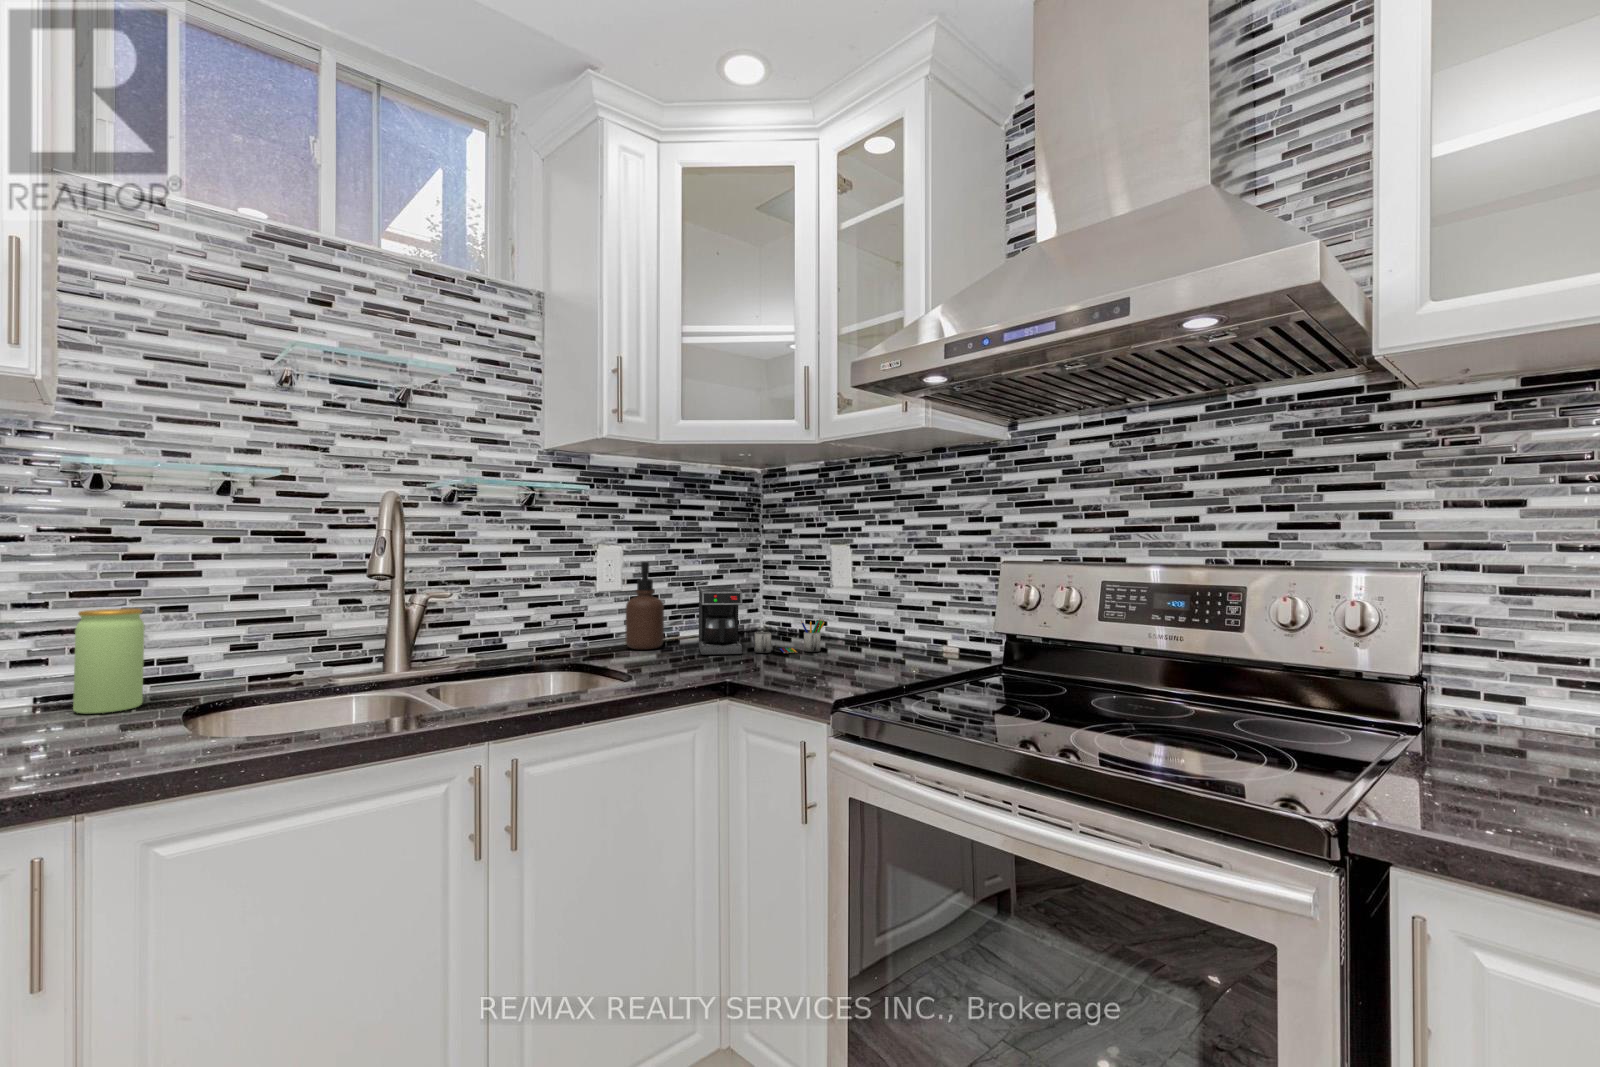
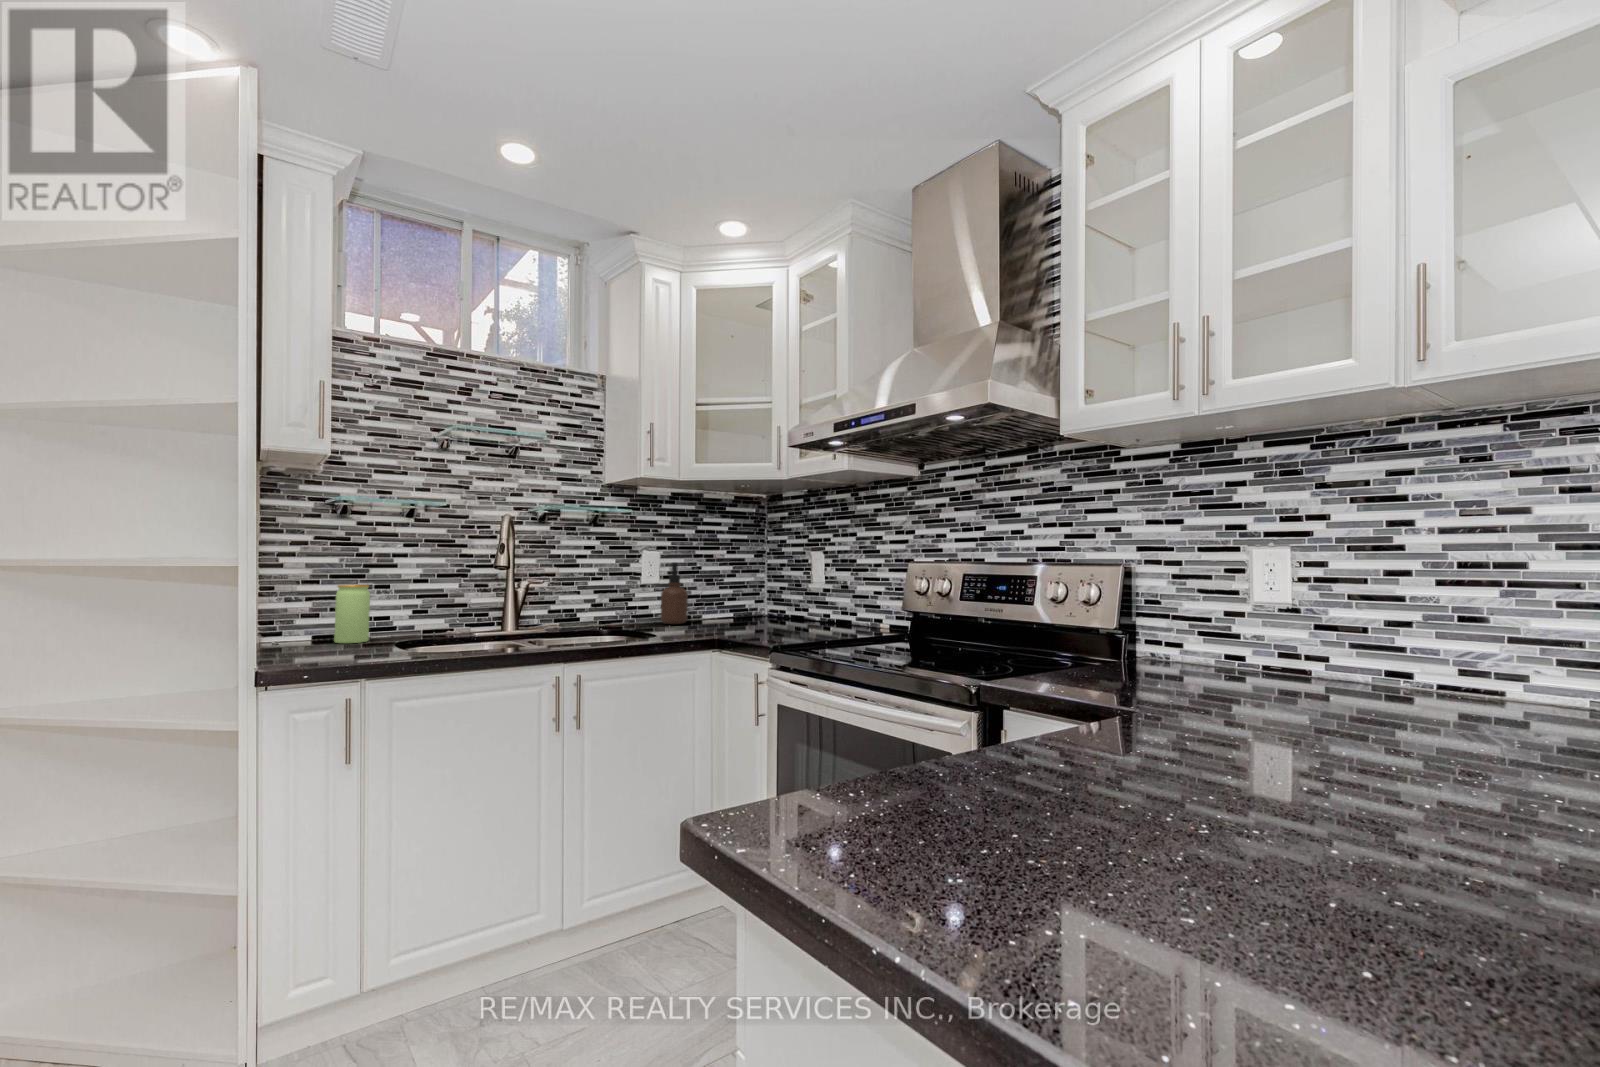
coffee maker: present [699,588,824,655] -> none [710,582,799,628]

